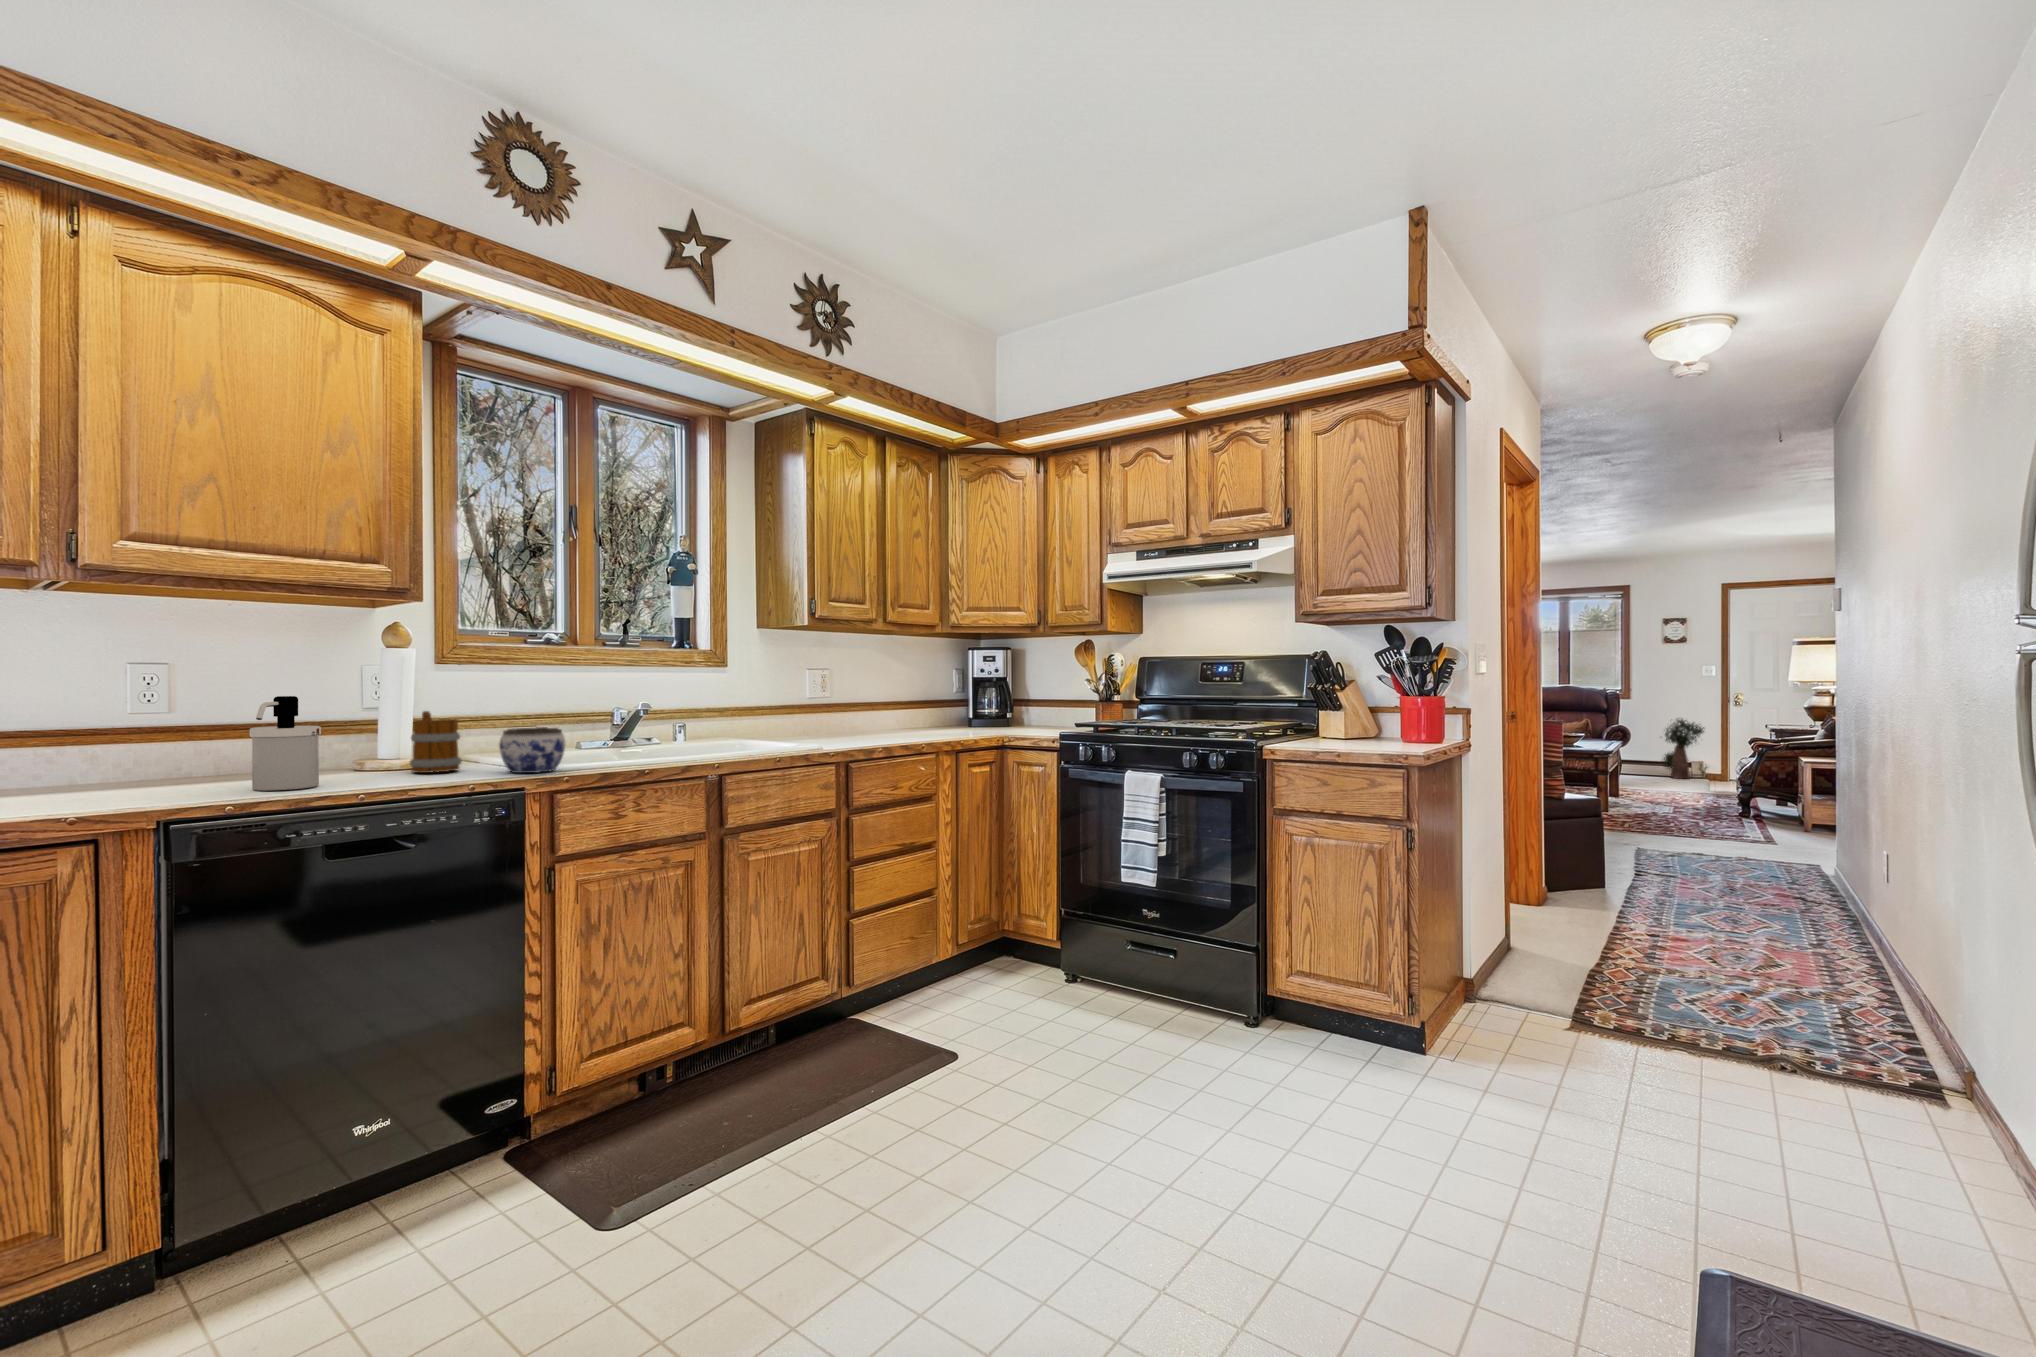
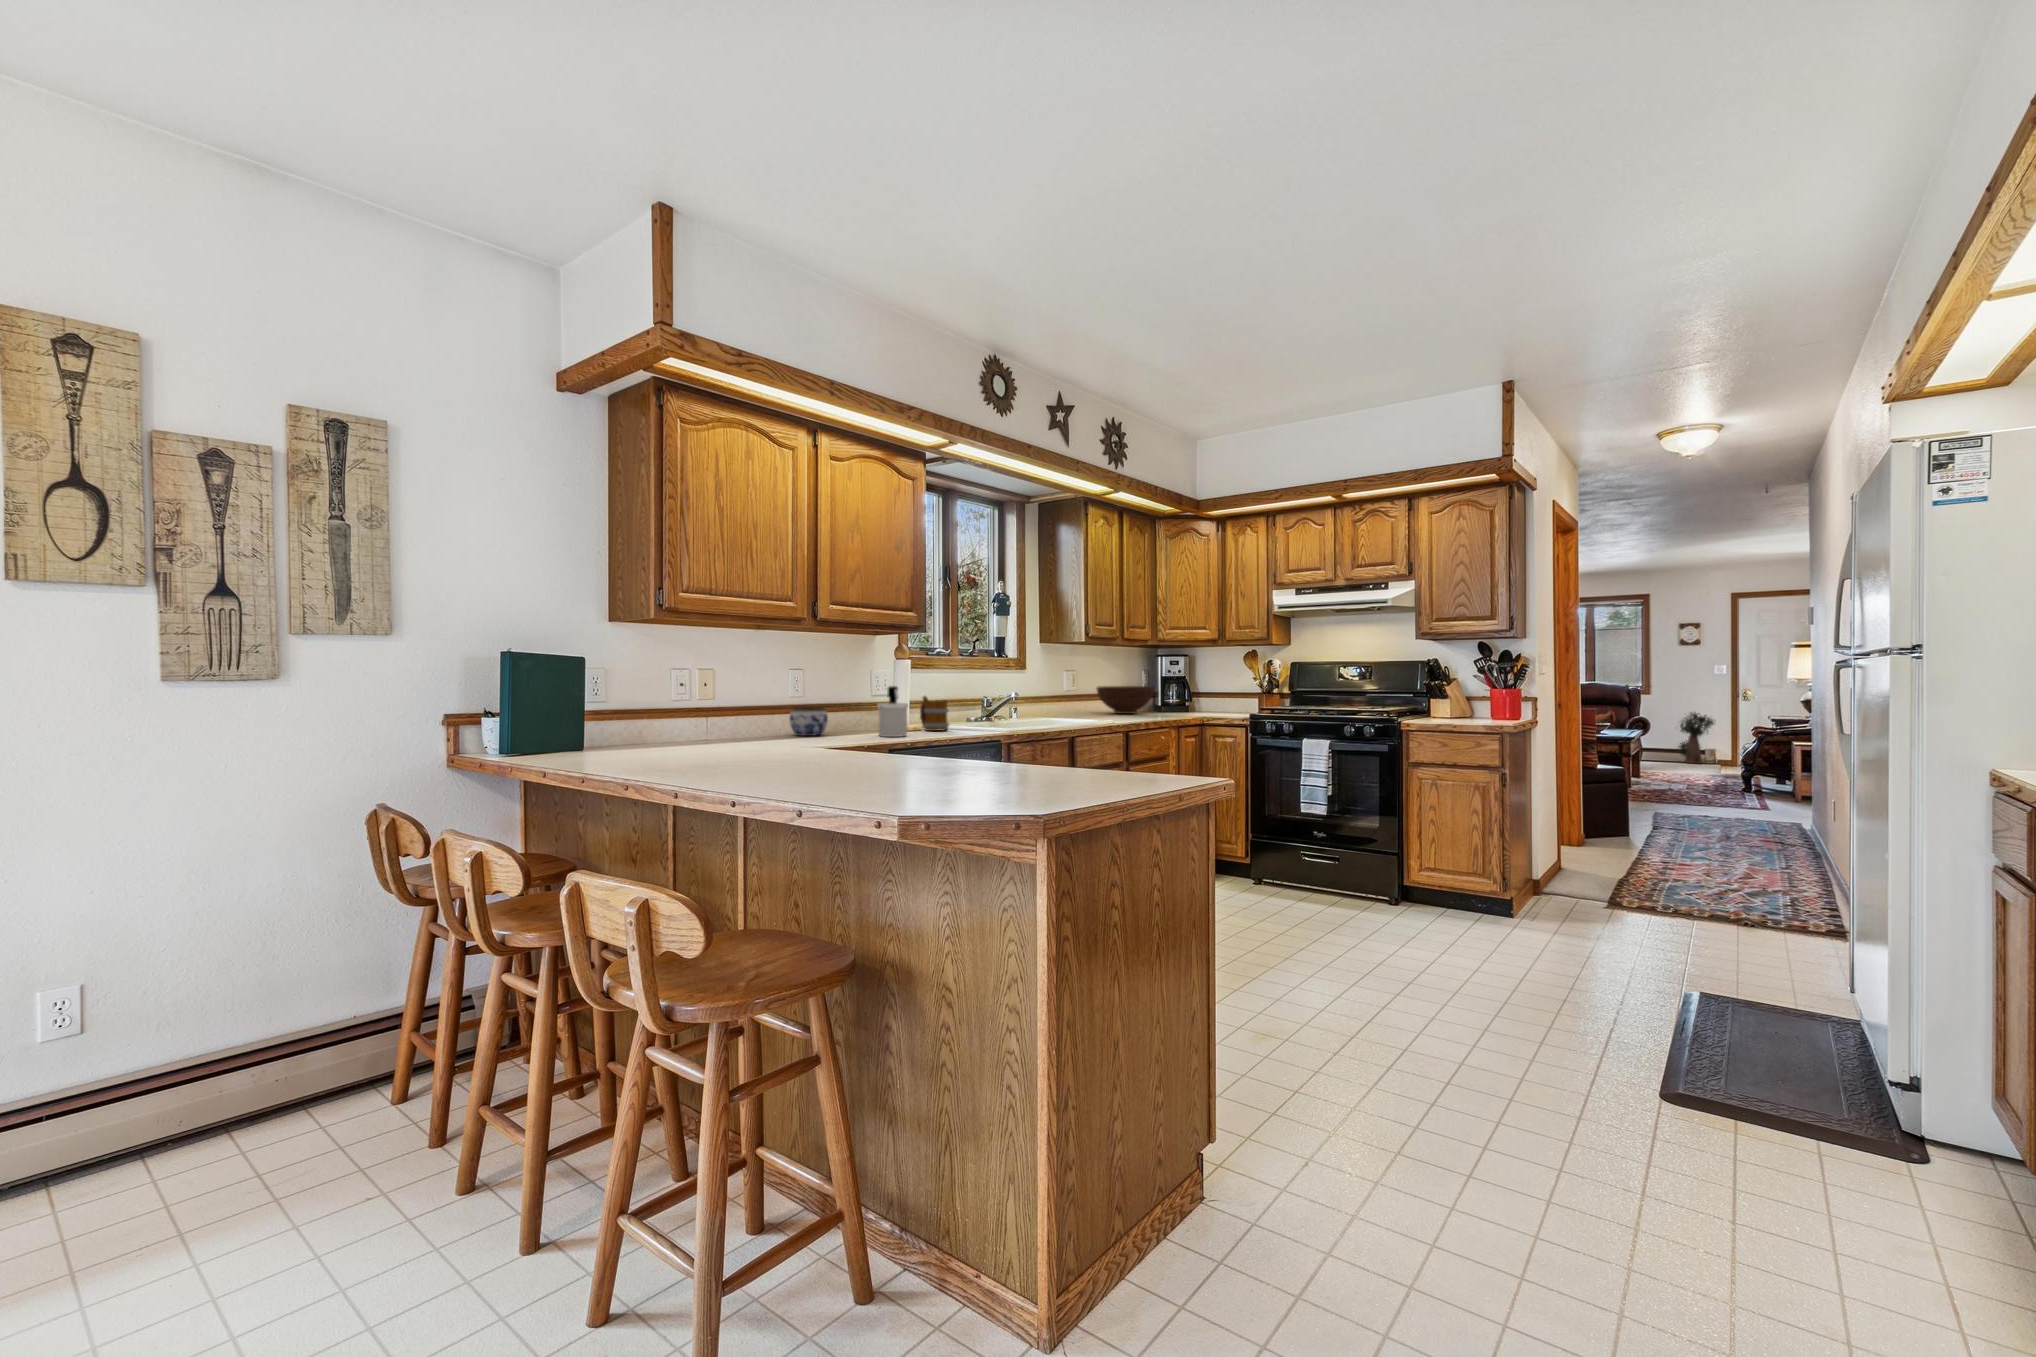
fruit bowl: none [852,691,937,731] -> present [1096,686,1155,714]
jar: present [499,727,565,773] -> present [789,707,828,736]

